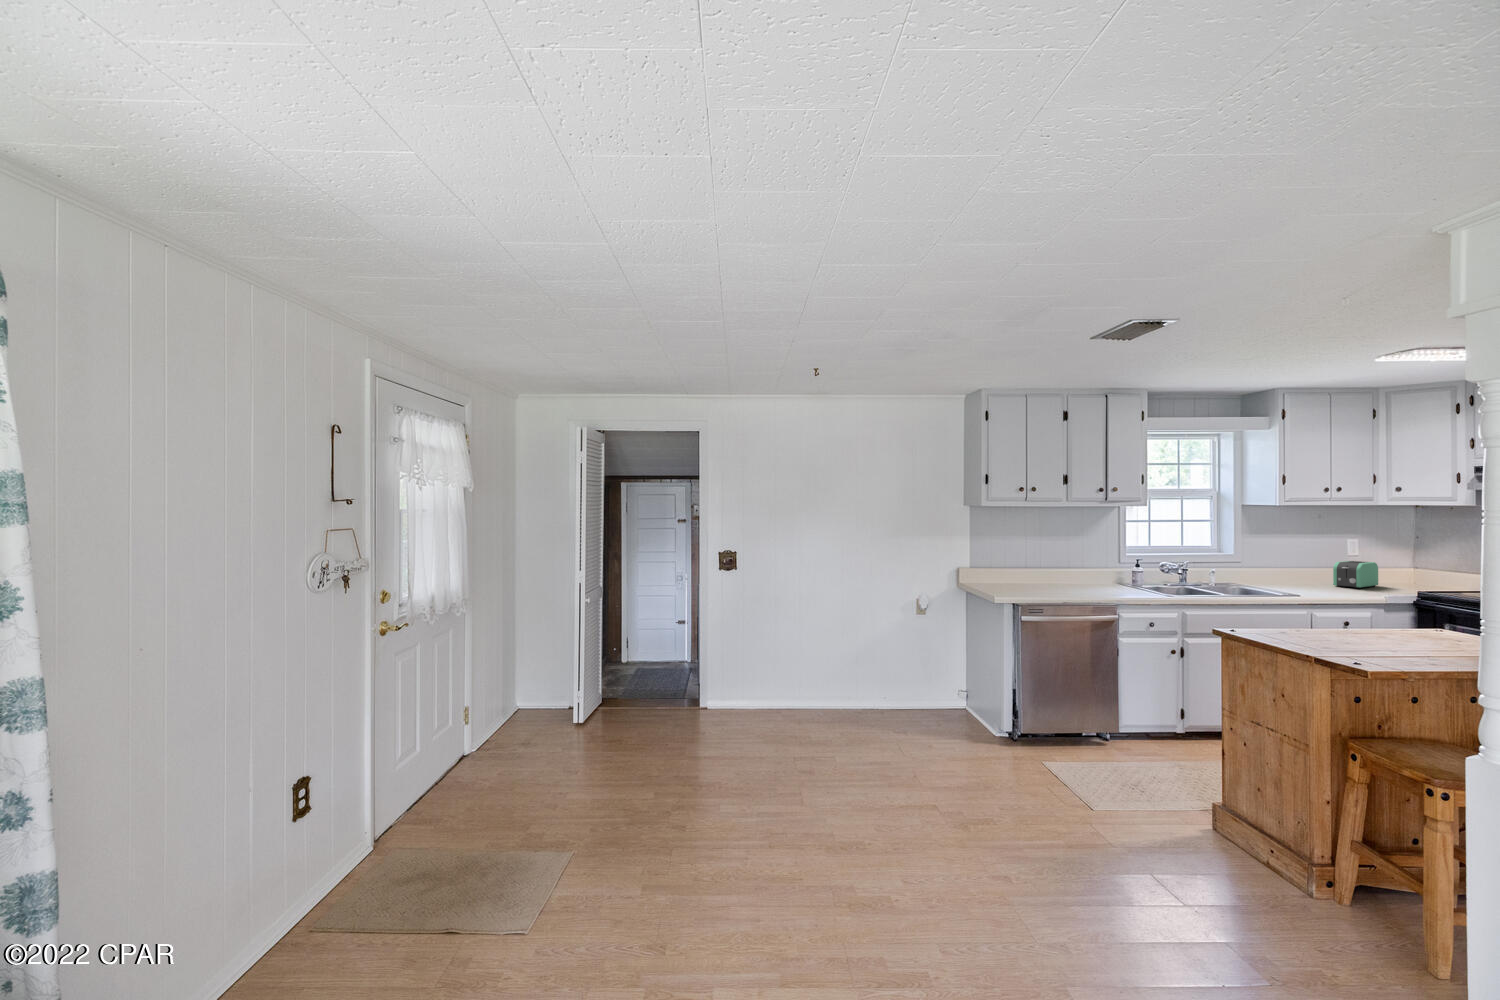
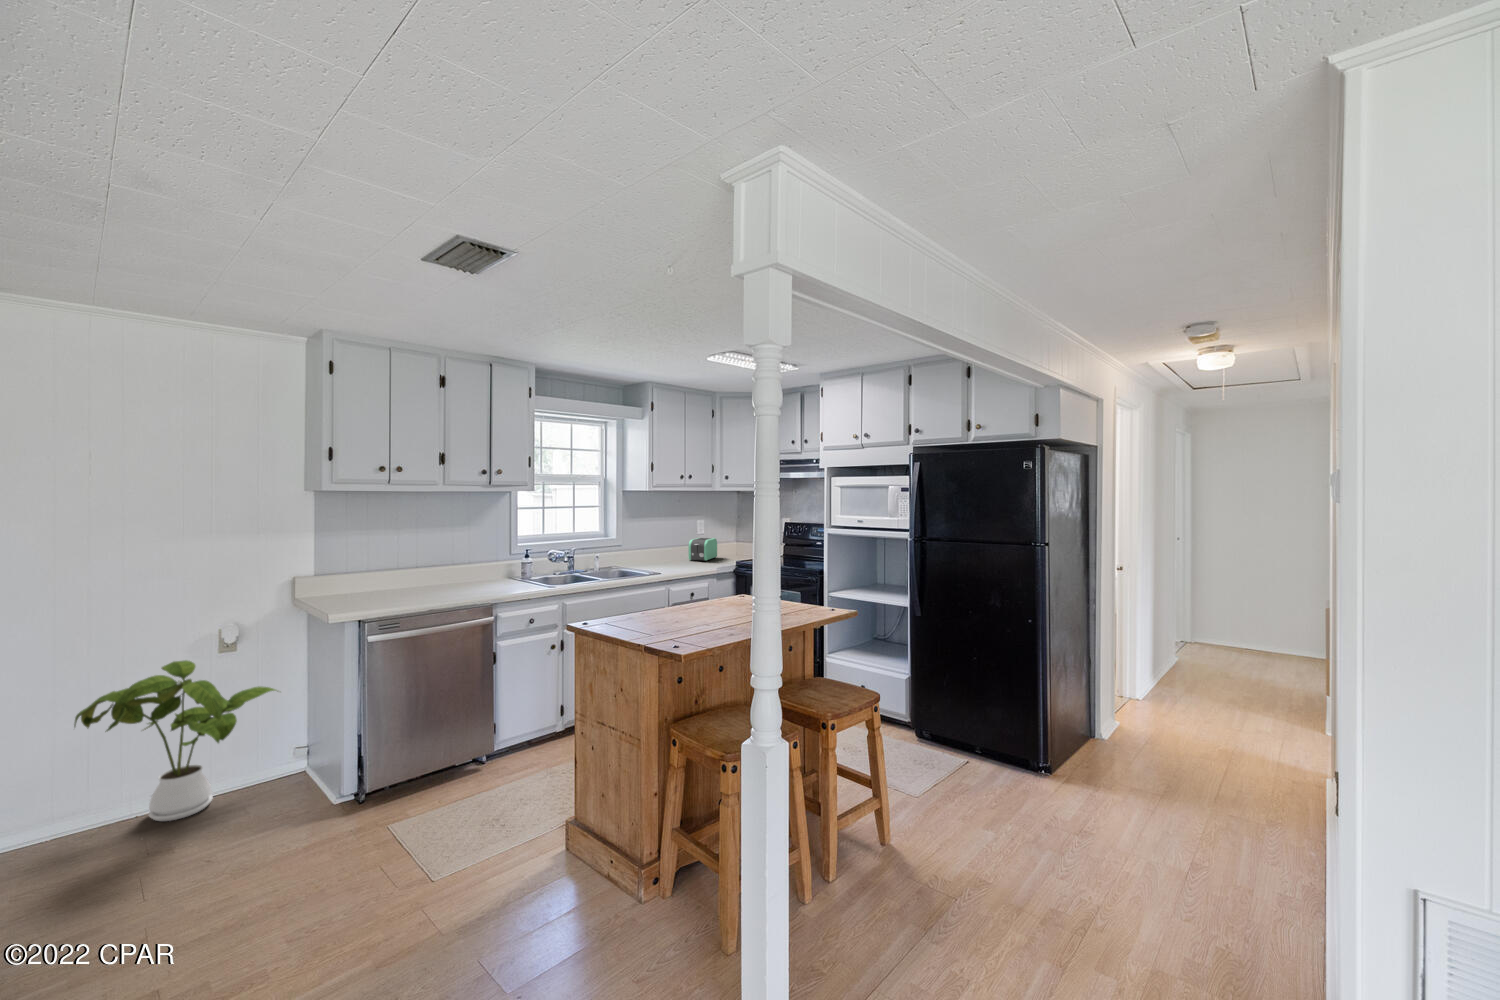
house plant: none [857,616,954,721] -> present [74,660,276,821]

